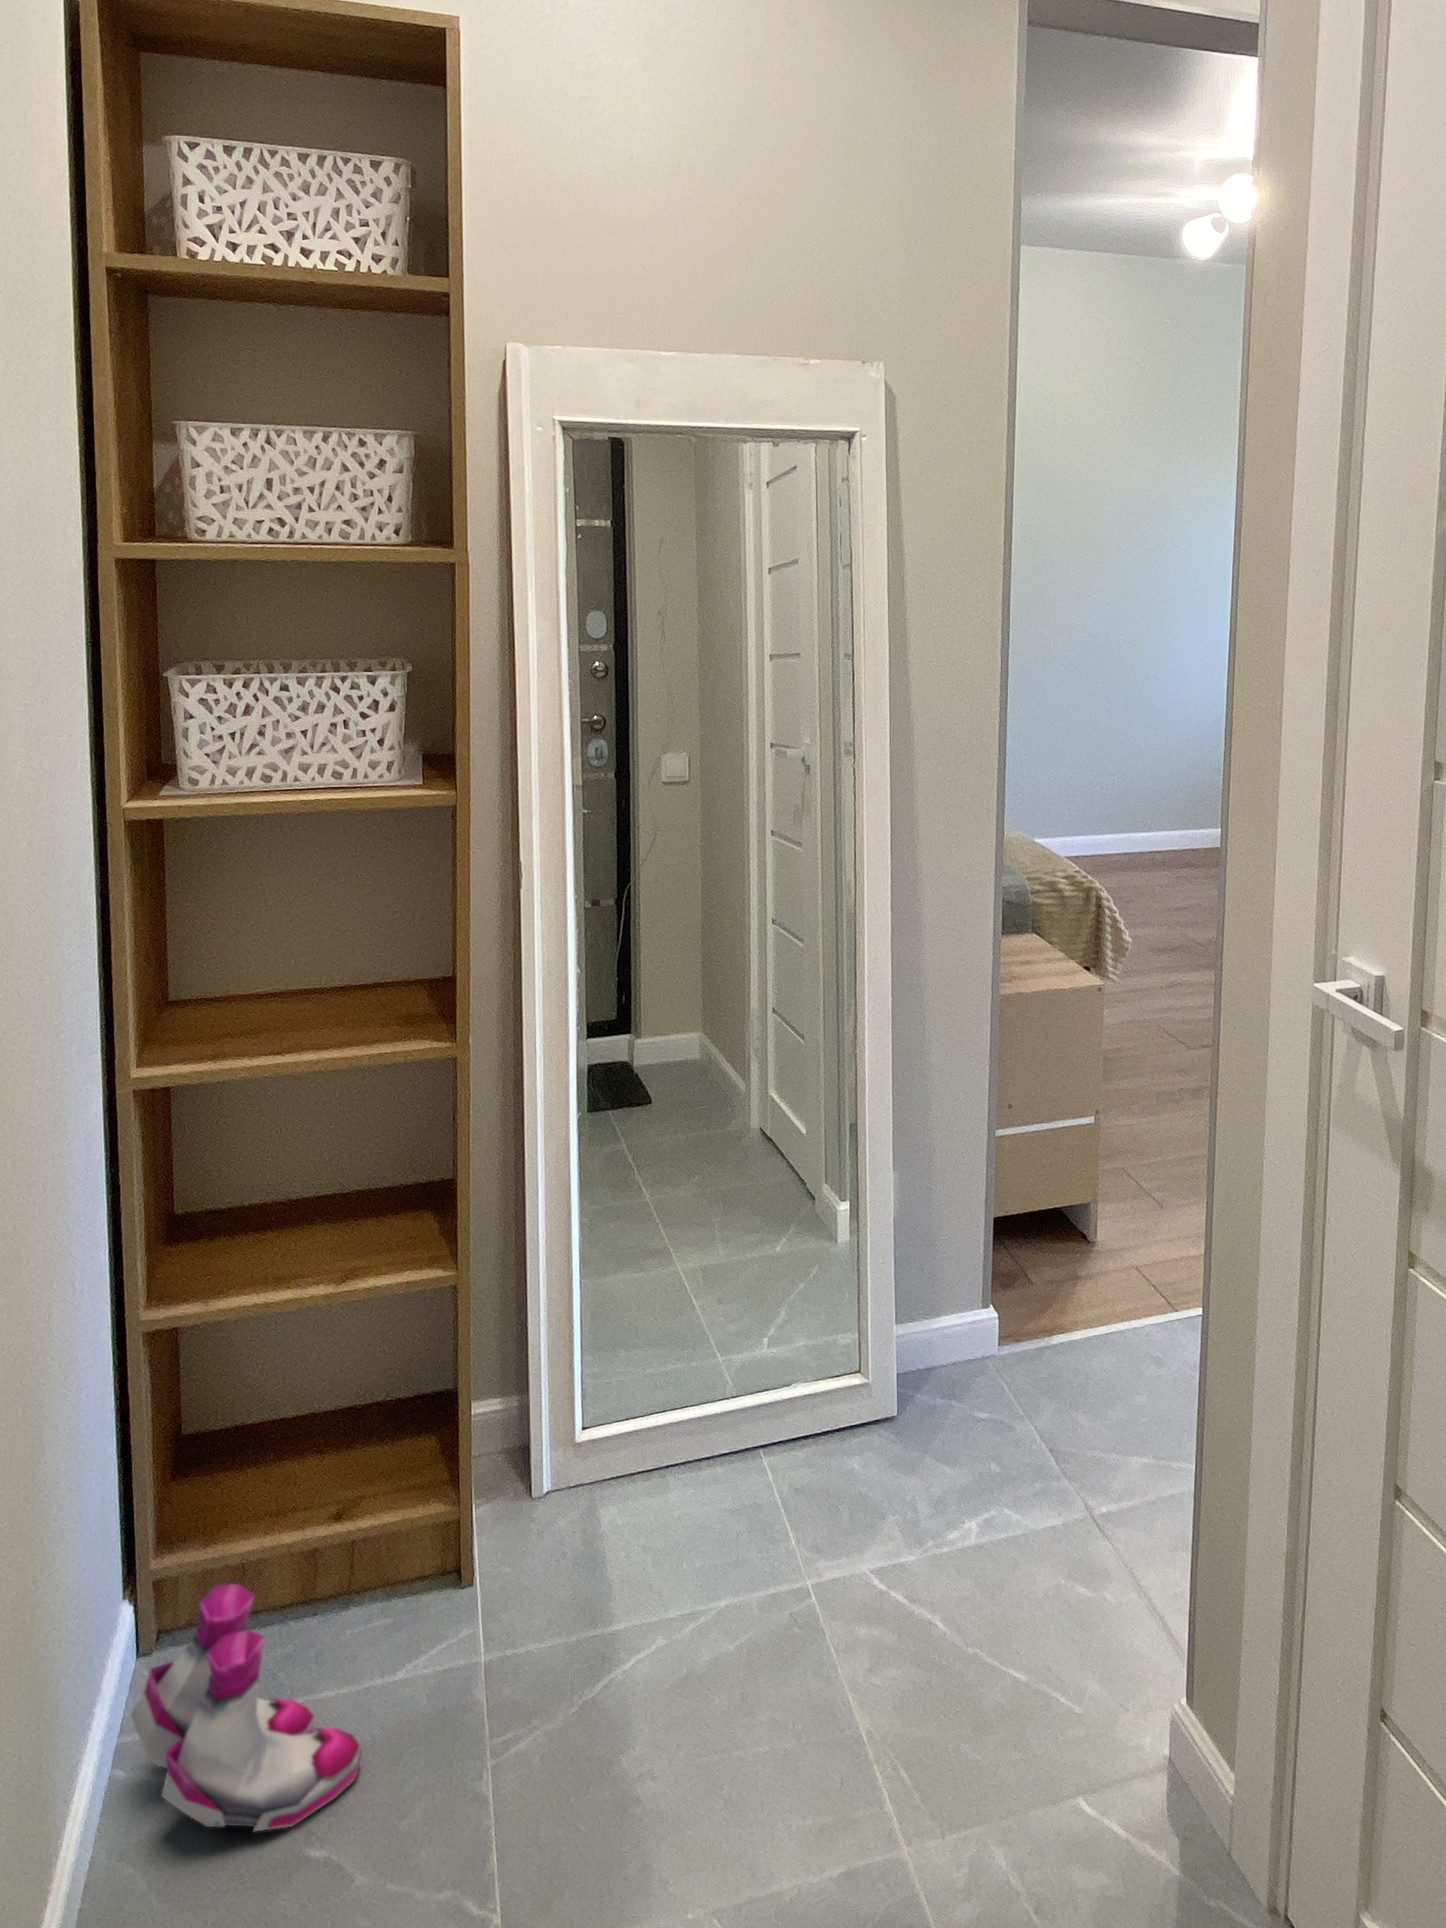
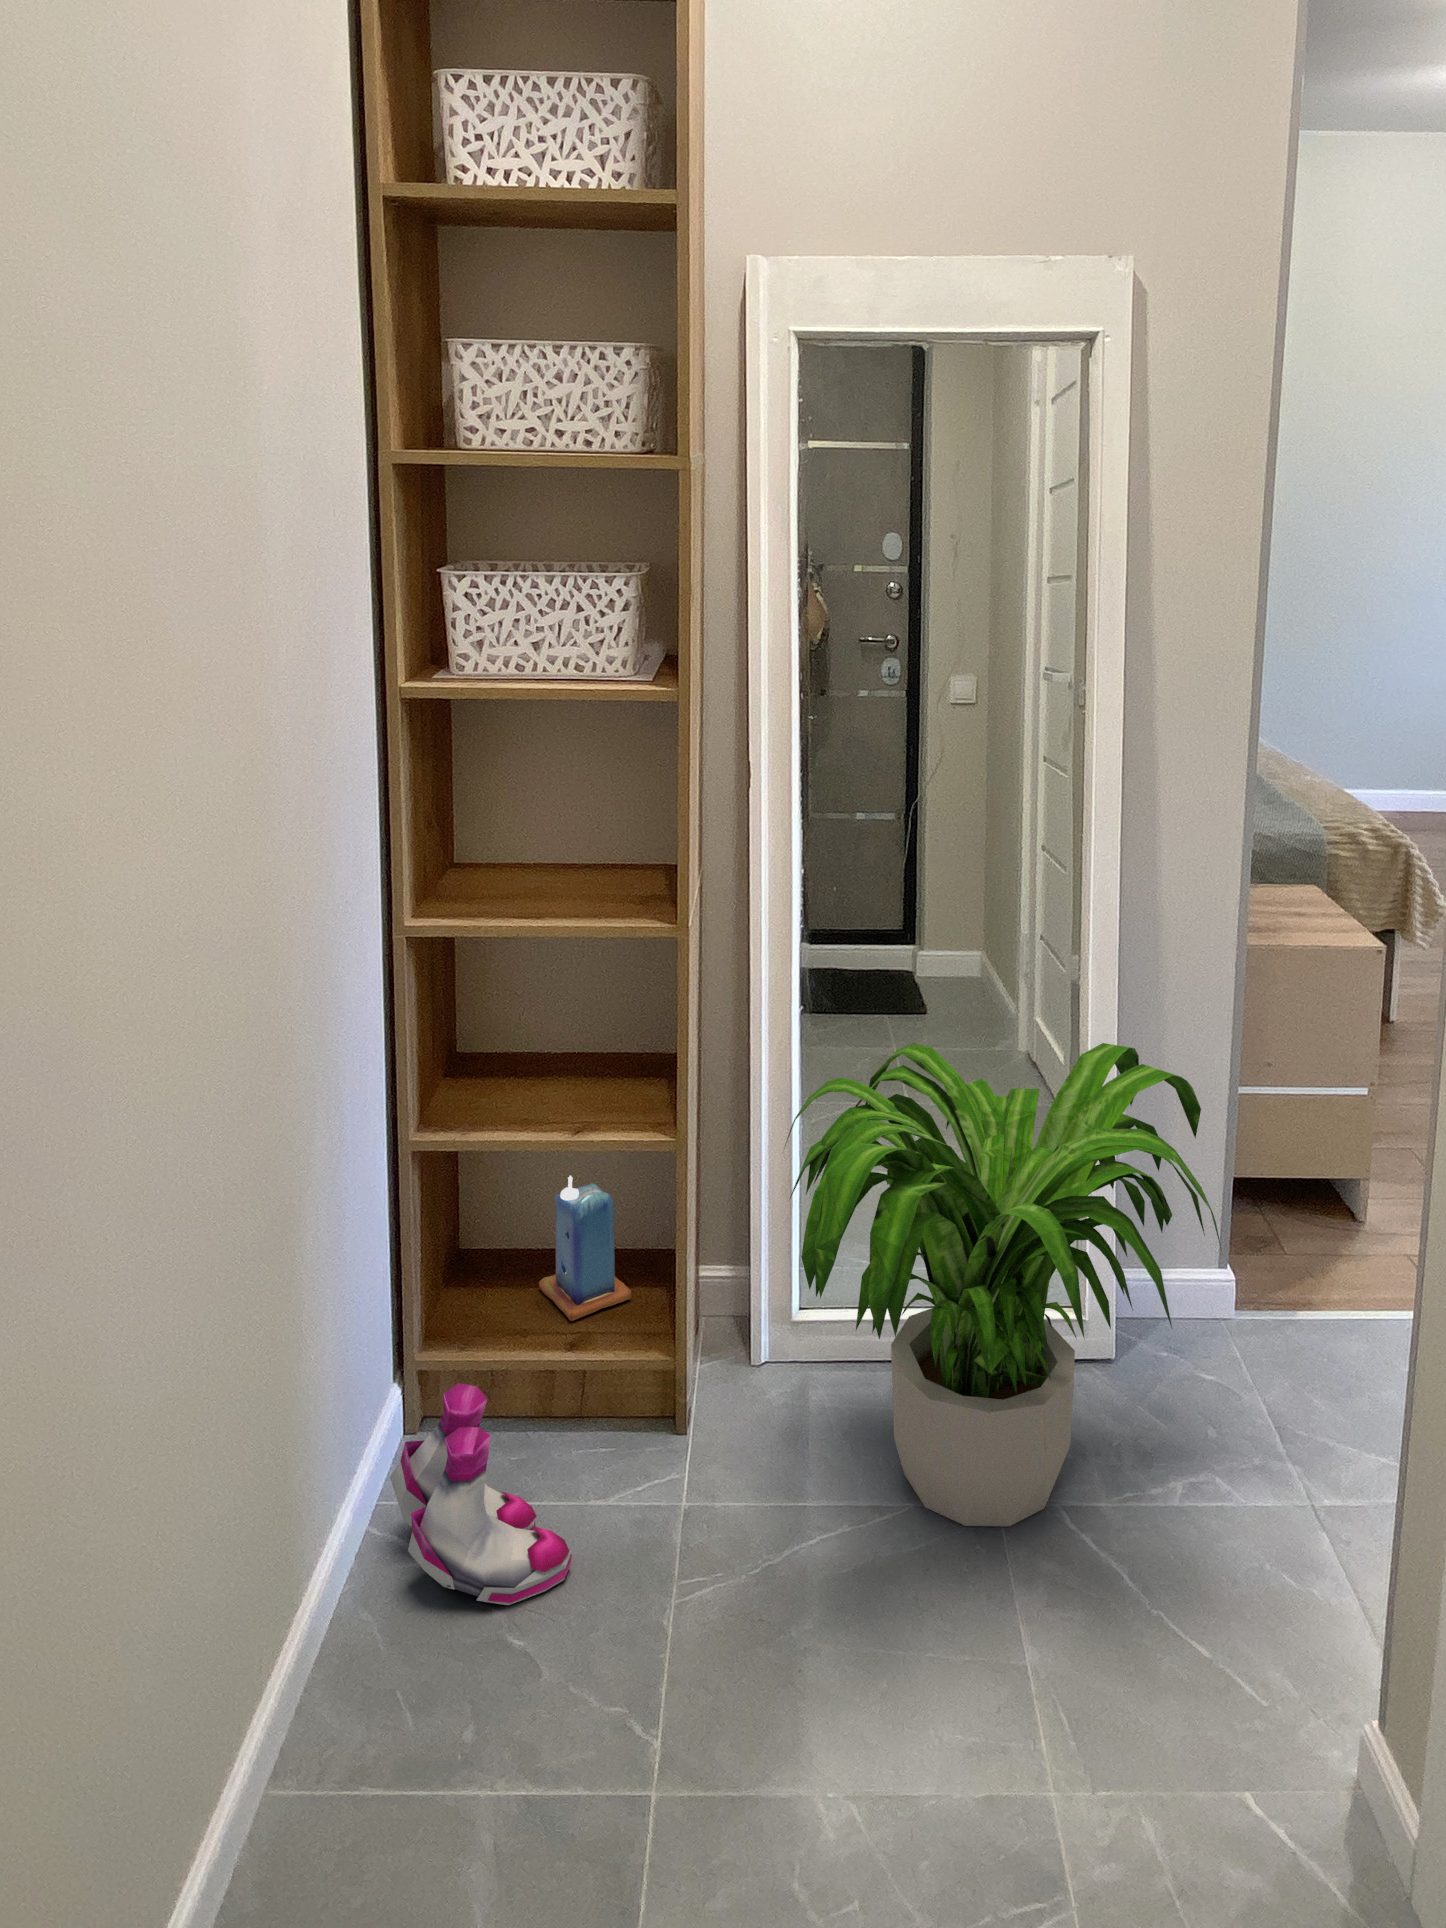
potted plant: none [571,1106,1019,1611] -> present [785,1043,1221,1527]
candle: none [287,1325,399,1488] -> present [539,1175,632,1321]

